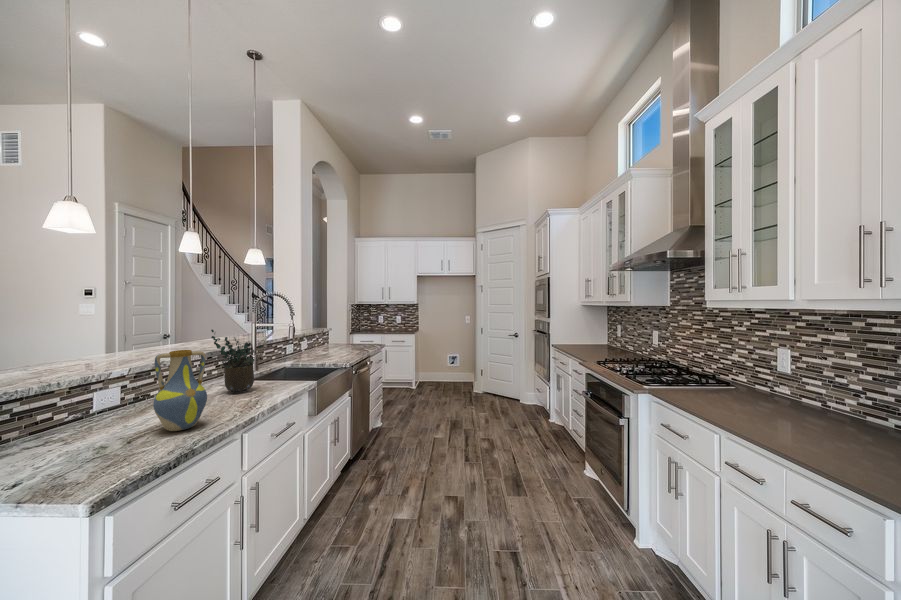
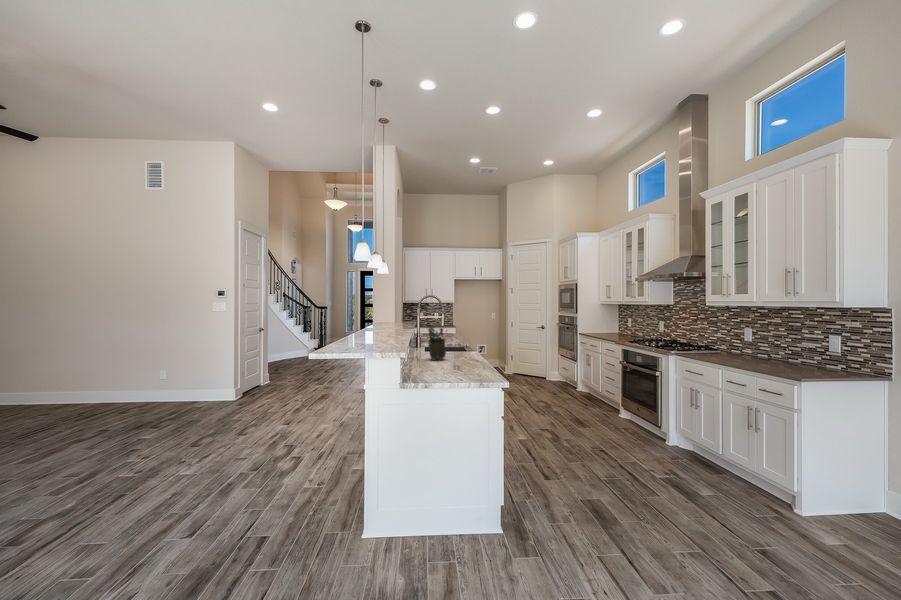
vase: present [153,350,207,431] -> none [450,329,473,373]

